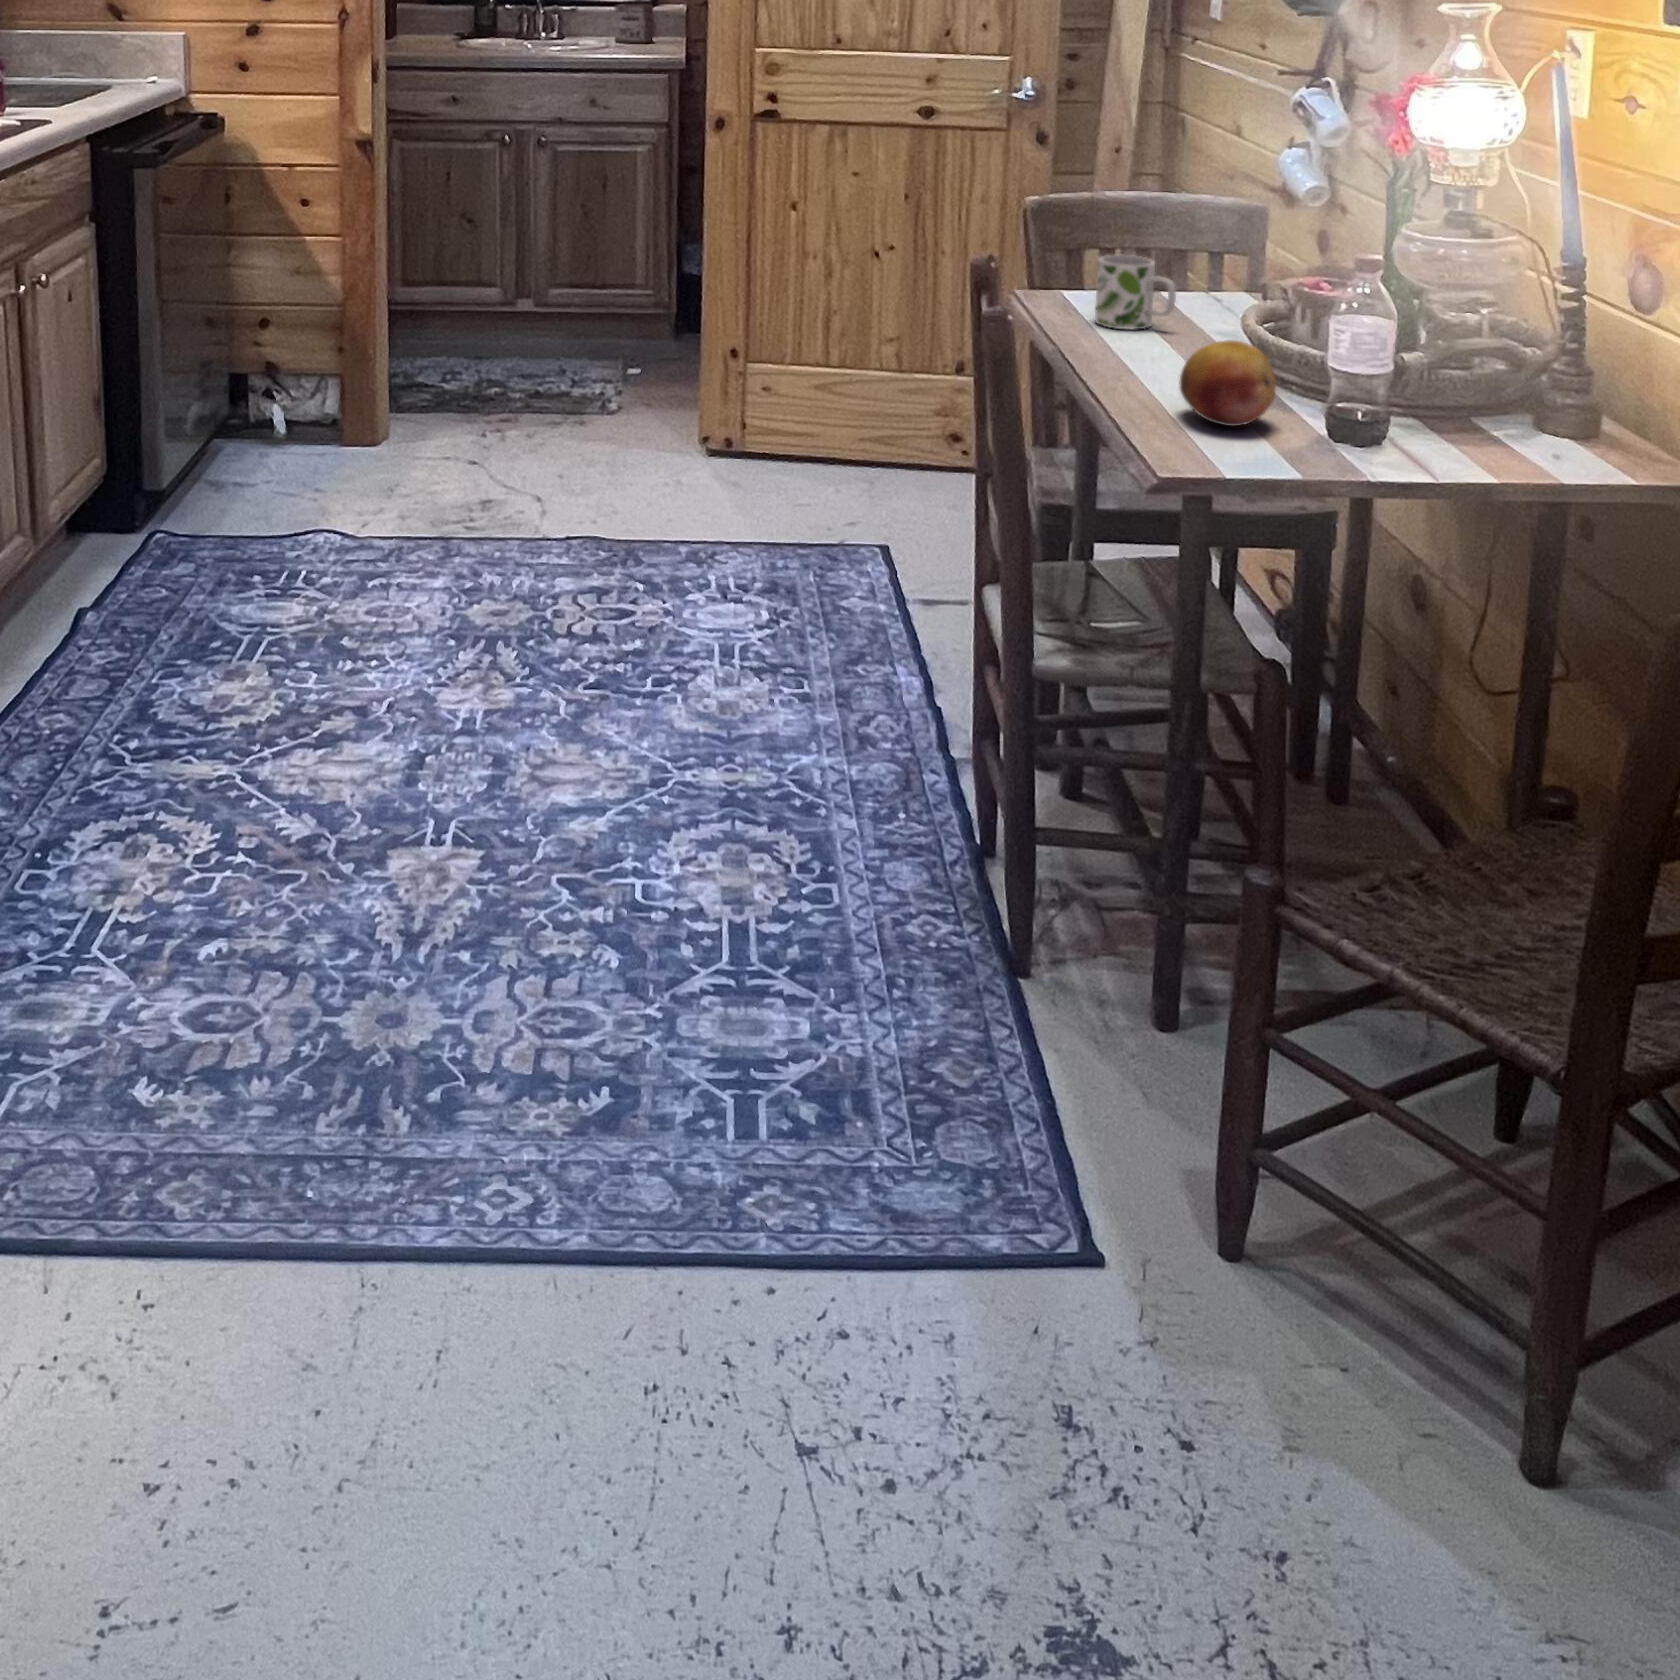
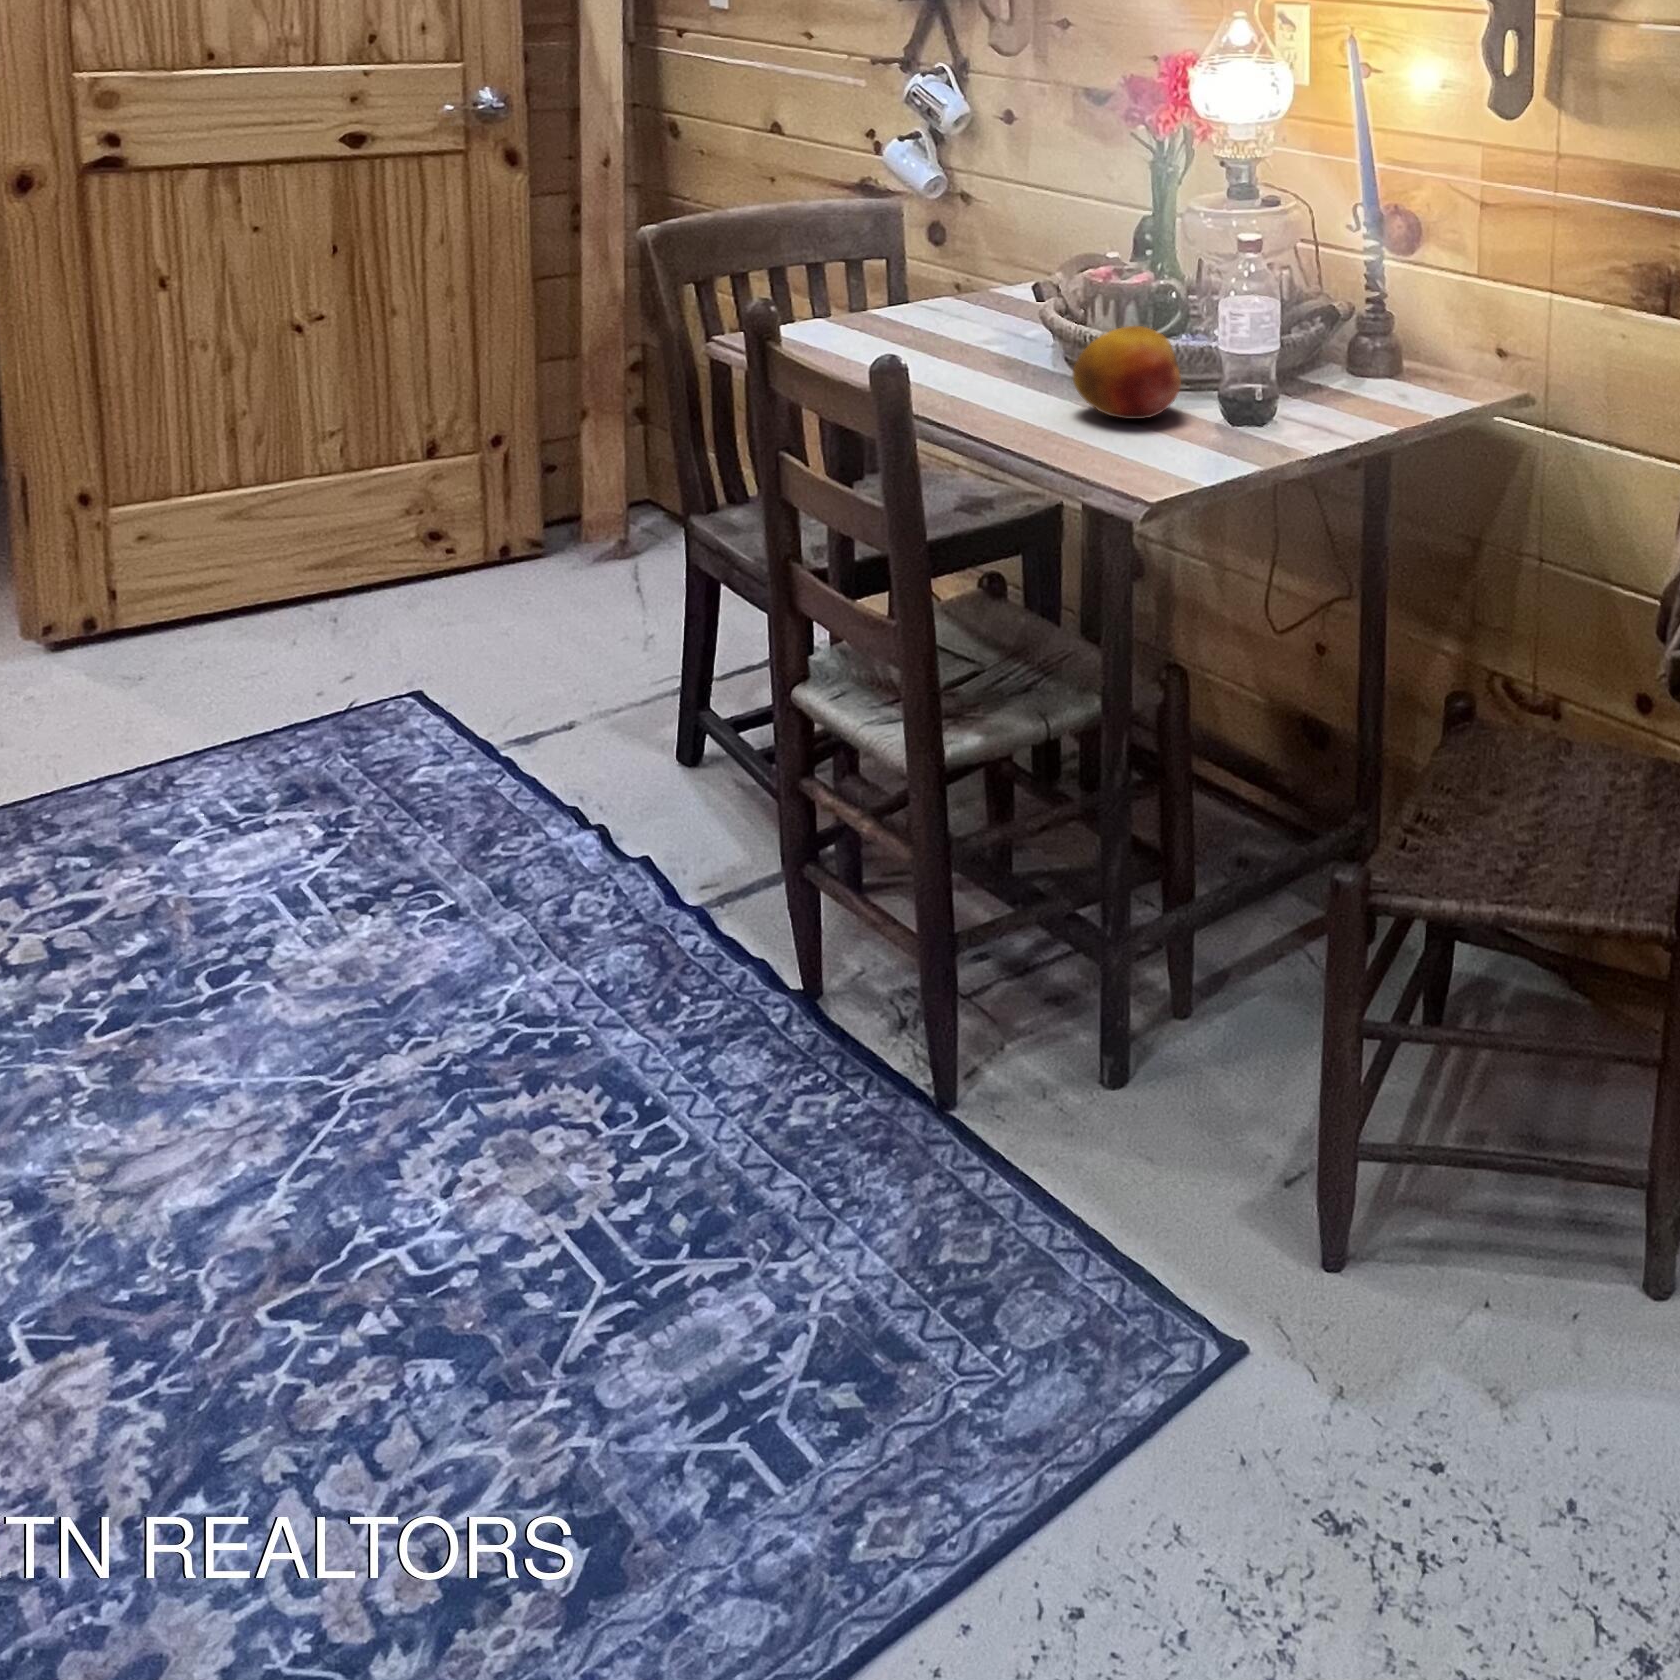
mug: present [1095,255,1176,330] -> none [841,254,939,341]

